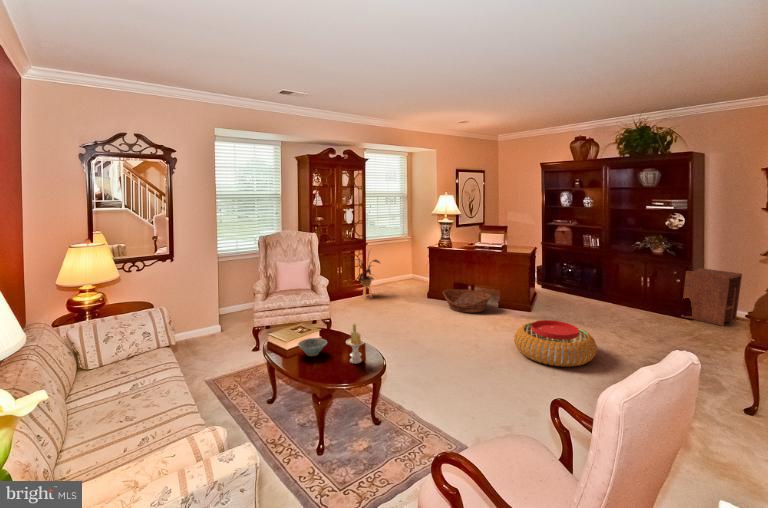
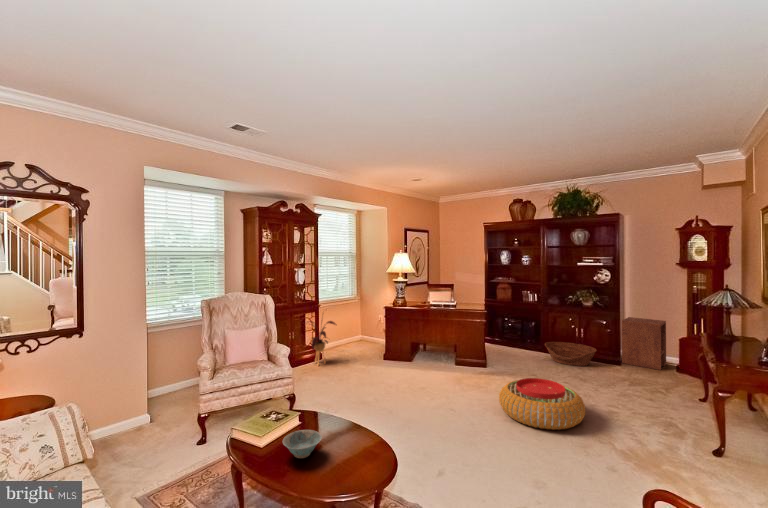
basket: present [443,289,491,313] -> present [545,342,597,366]
candle: present [346,324,365,363] -> none [352,408,377,463]

